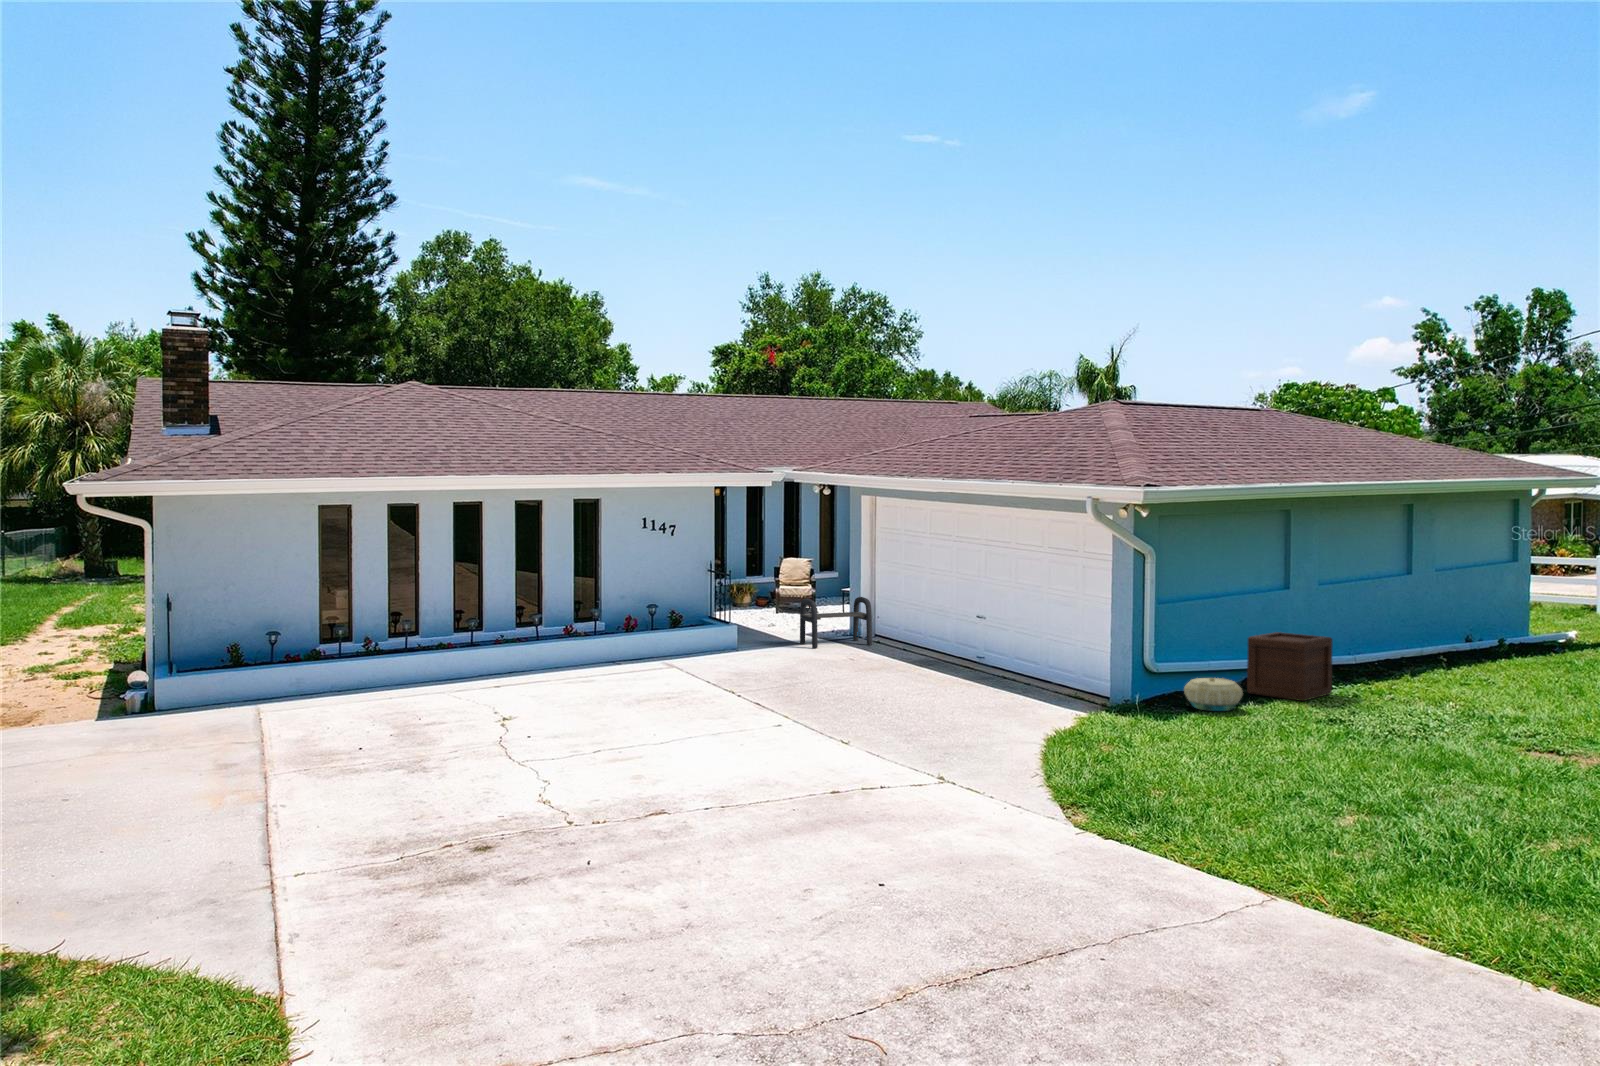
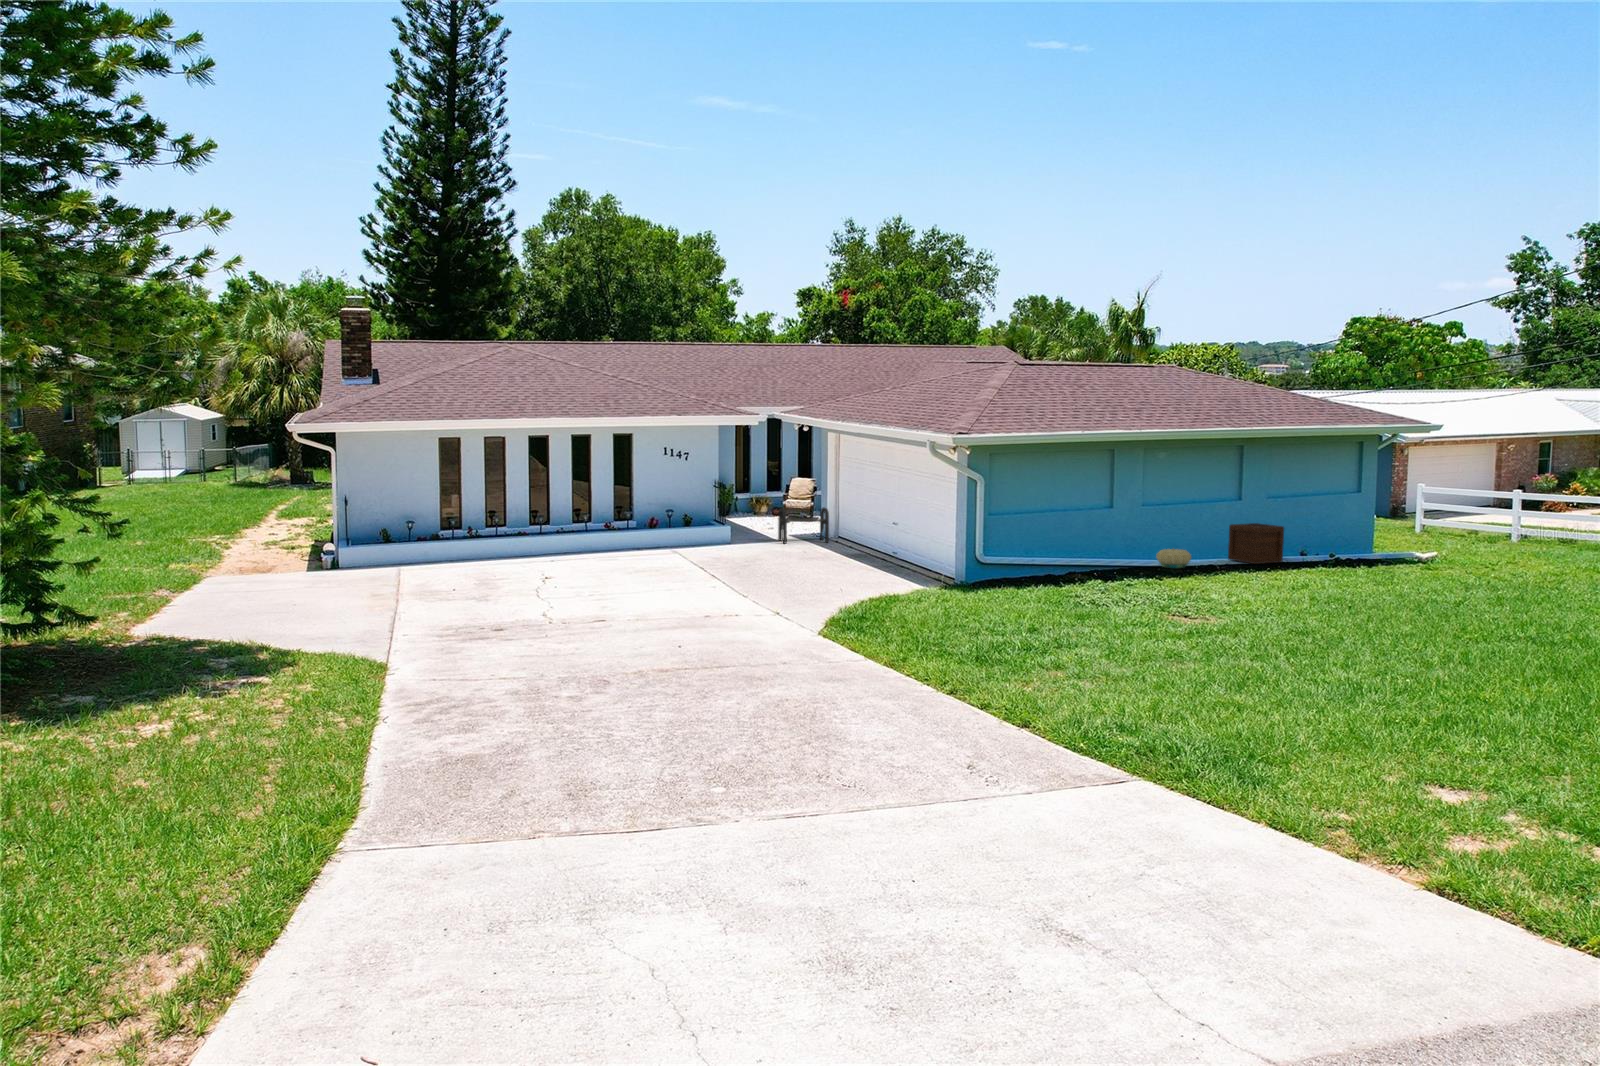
wooden crate: present [1247,632,1332,701] -> present [1228,523,1284,564]
basket: present [1184,678,1243,711] -> present [1156,549,1192,568]

